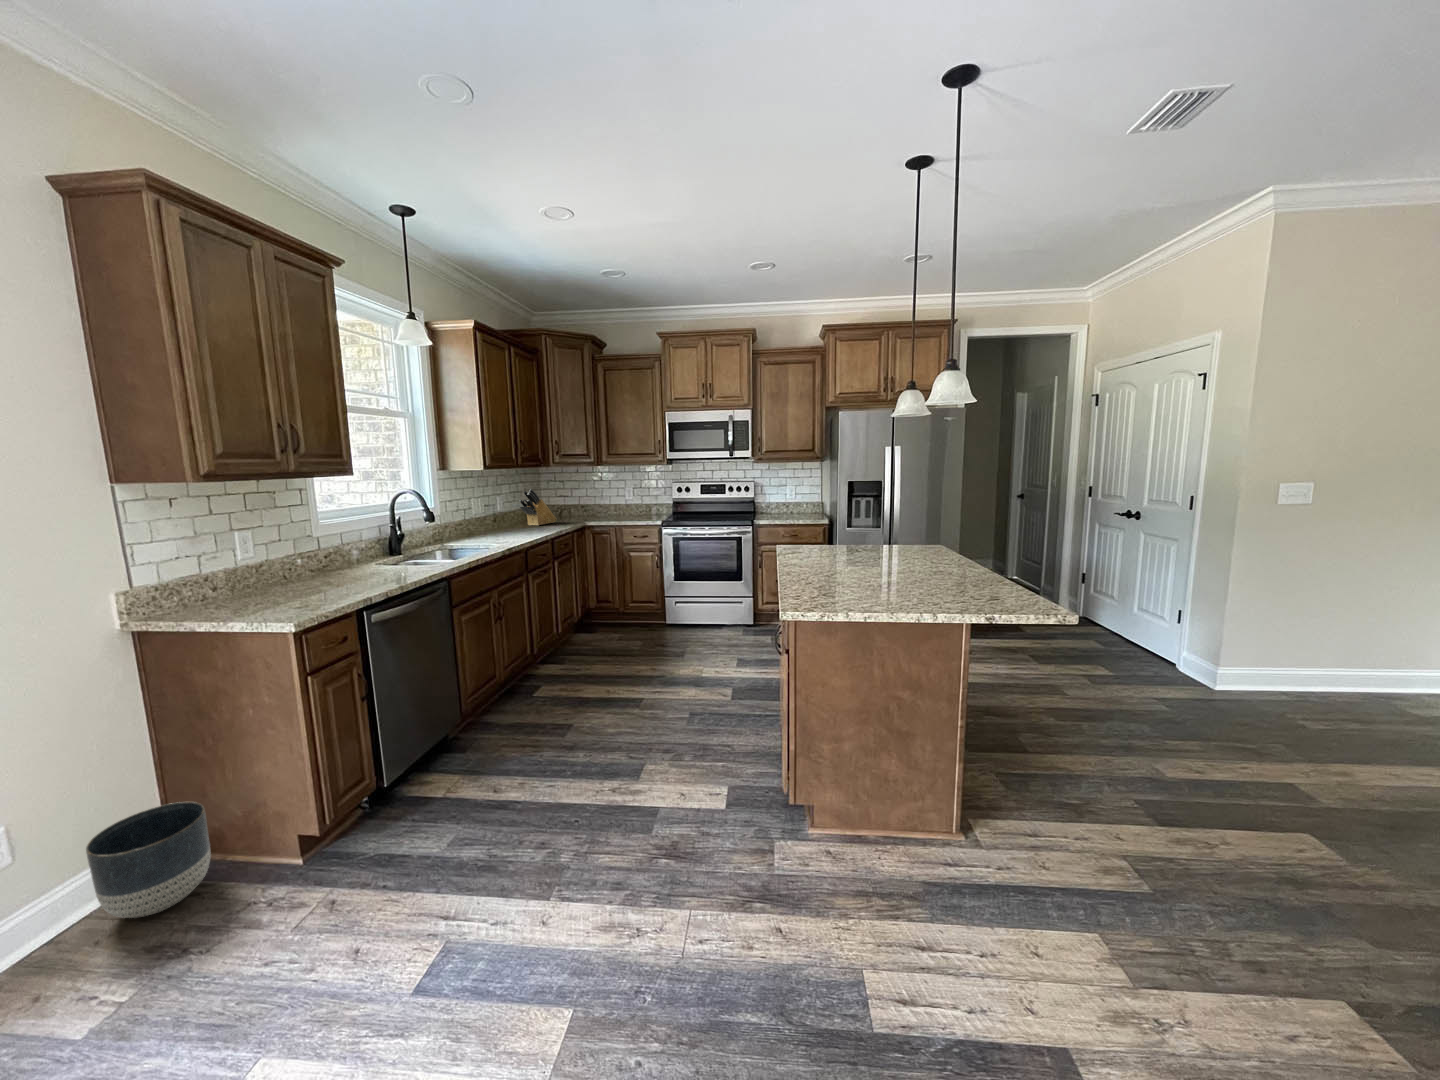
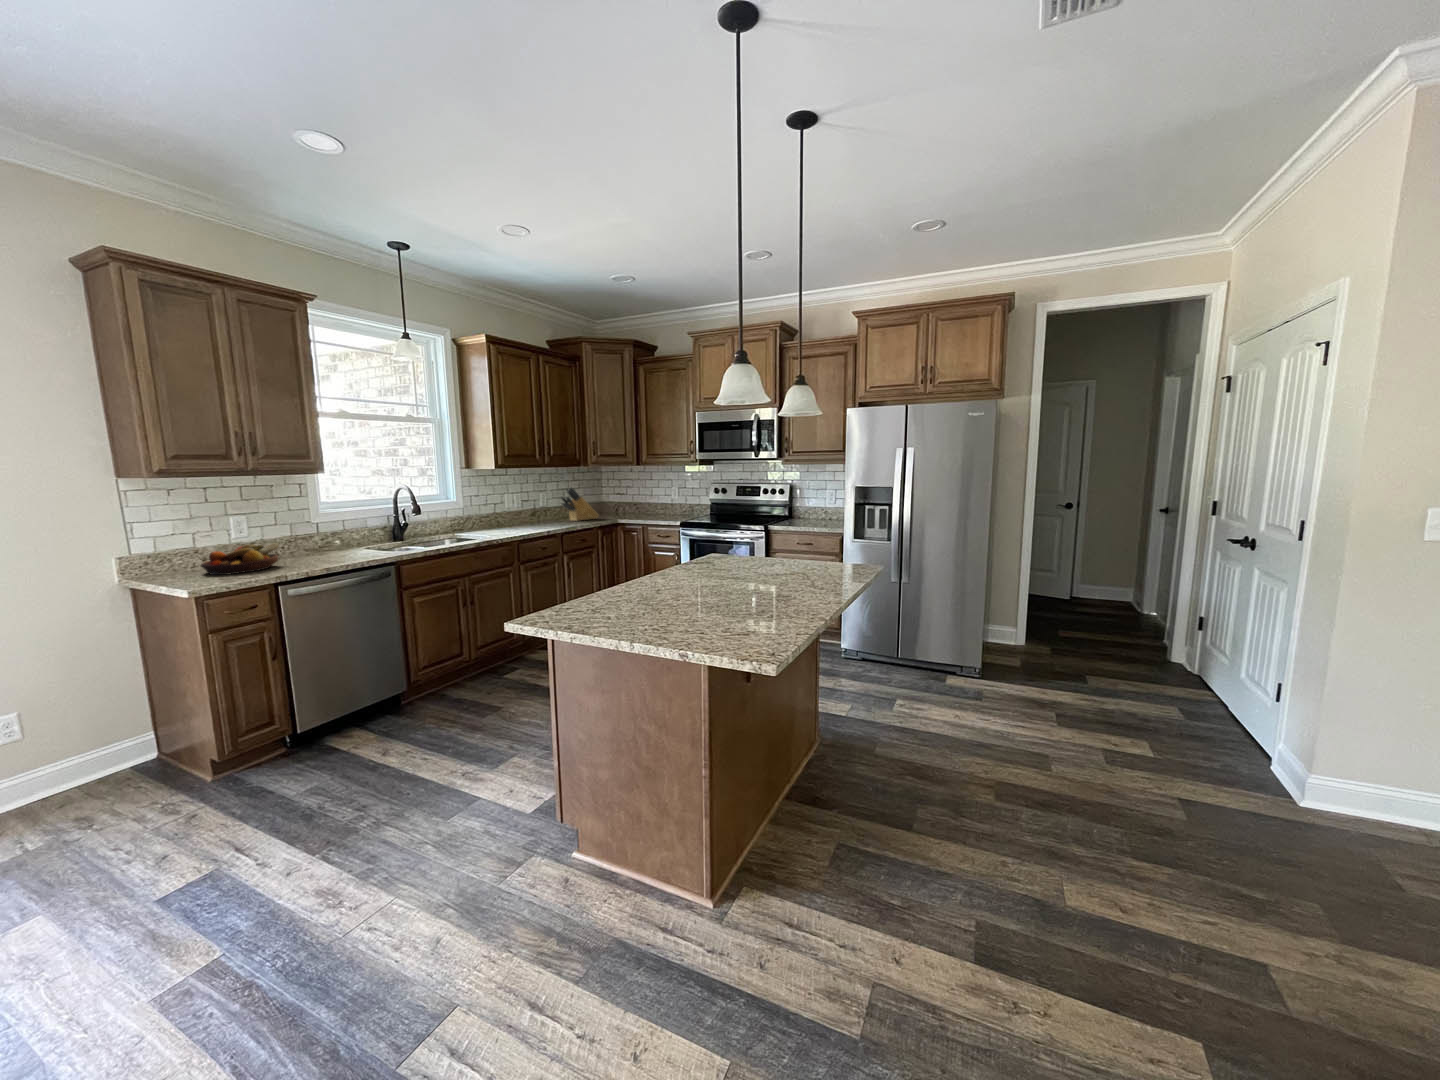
fruit bowl: none [235,562,327,606] -> present [201,543,279,575]
planter: present [86,802,211,918] -> none [60,718,158,798]

